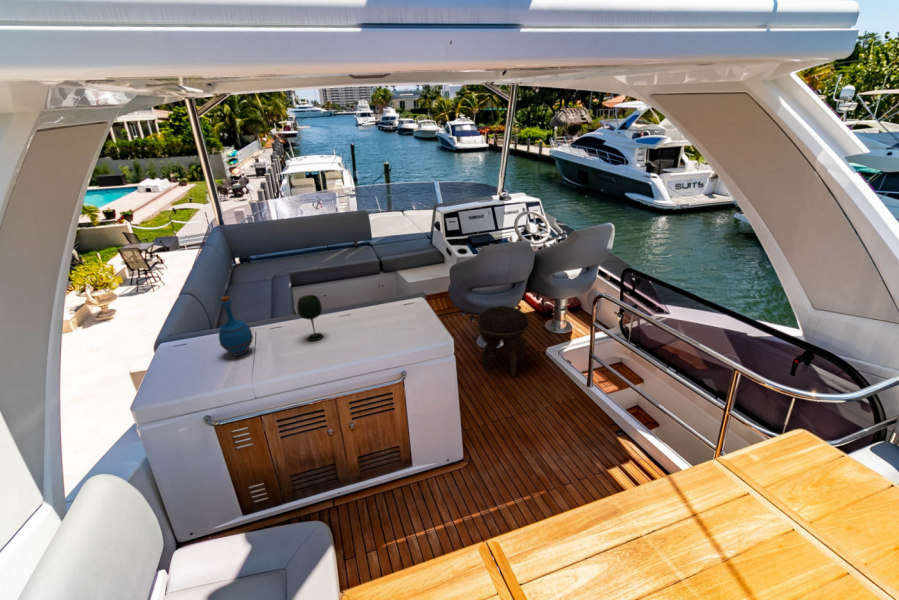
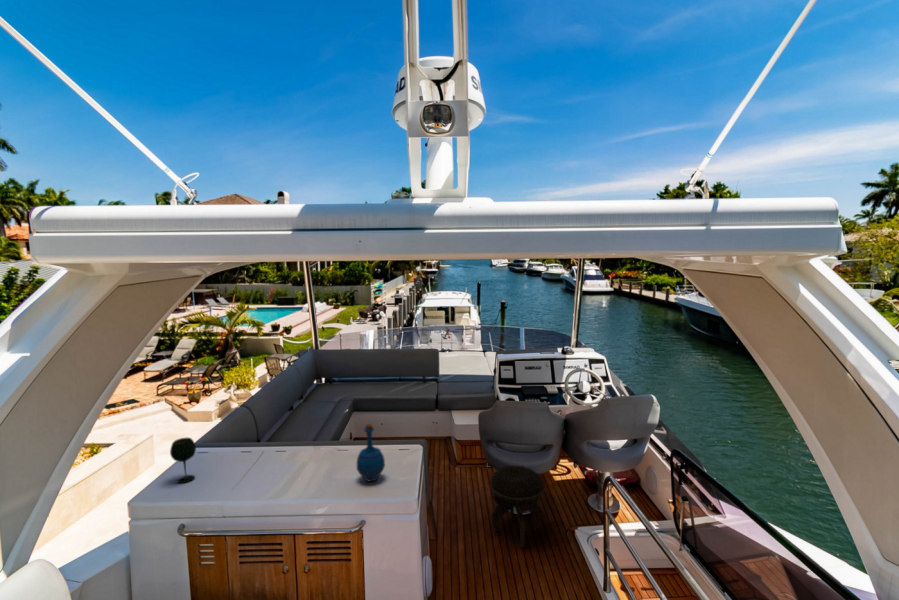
wine glass: present [297,295,323,341] -> present [170,437,196,483]
bottle: present [219,296,253,356] -> present [357,424,385,481]

